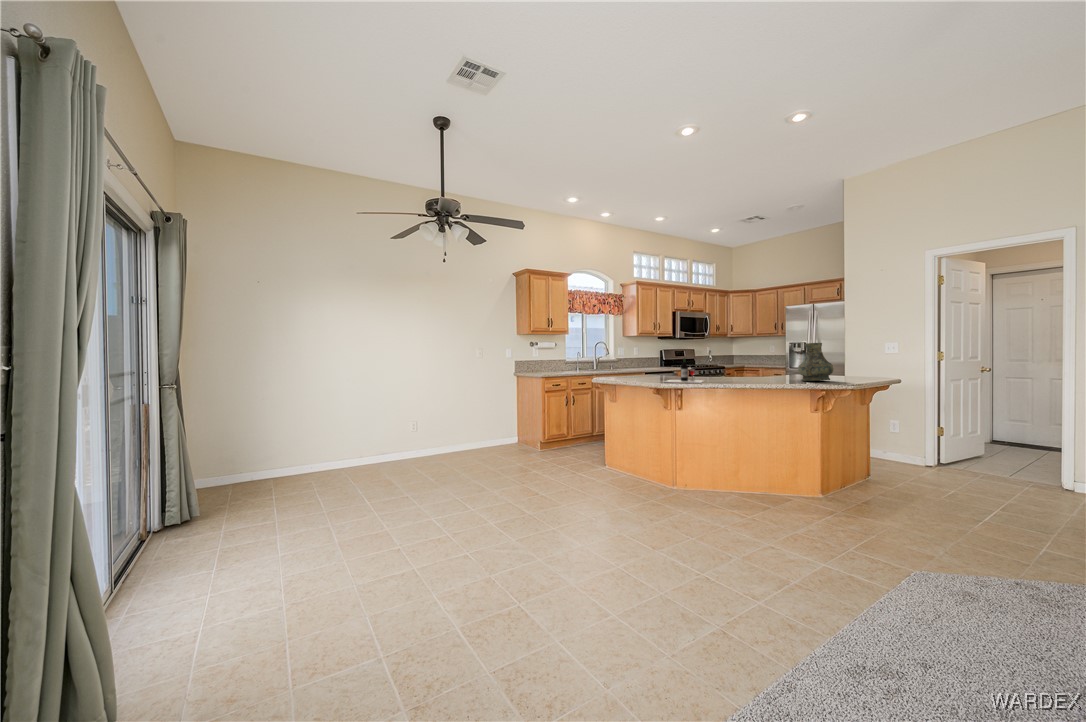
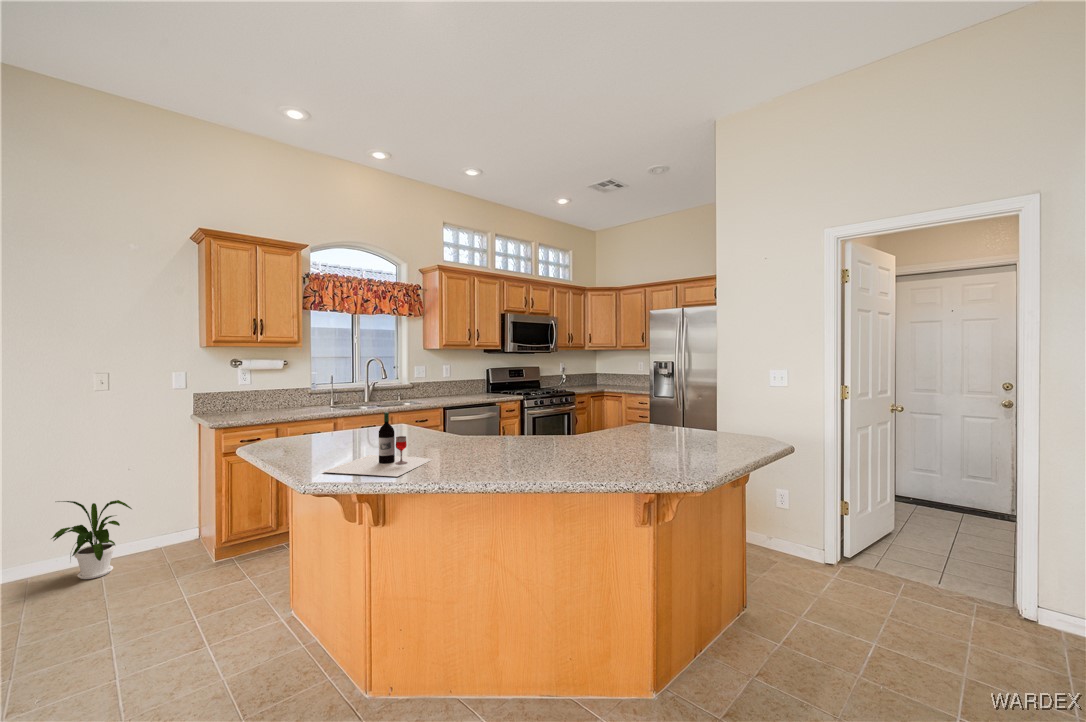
vase: present [798,343,833,381] -> none [609,385,674,468]
house plant: none [467,412,502,453] -> present [51,500,132,579]

